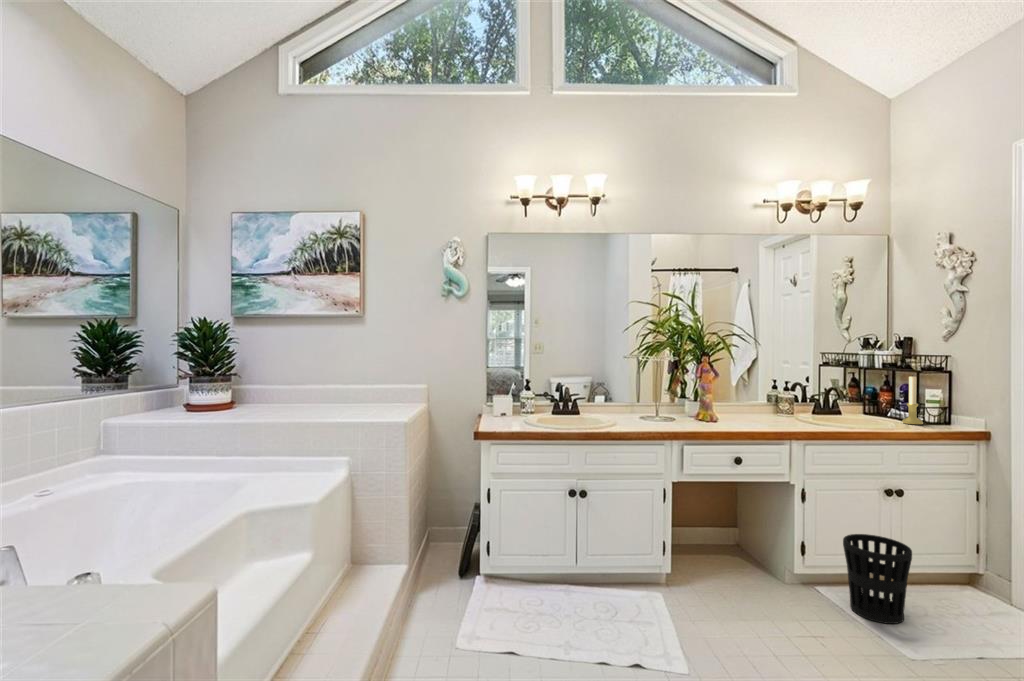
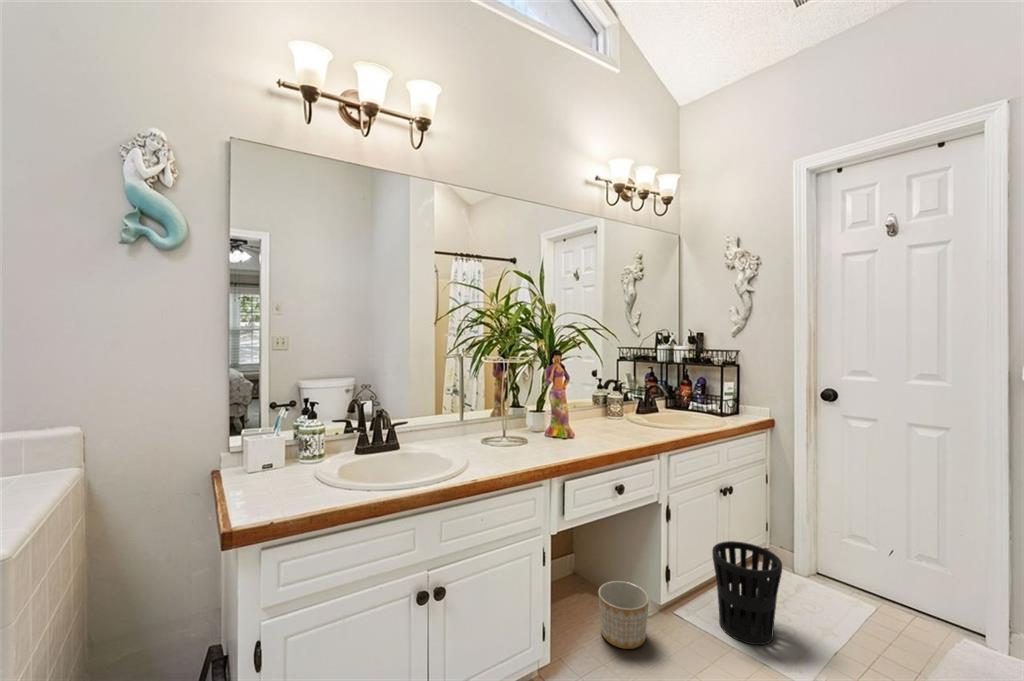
candle holder: present [902,376,923,425] -> none [707,369,724,416]
planter: none [727,544,771,592] -> present [598,581,649,649]

